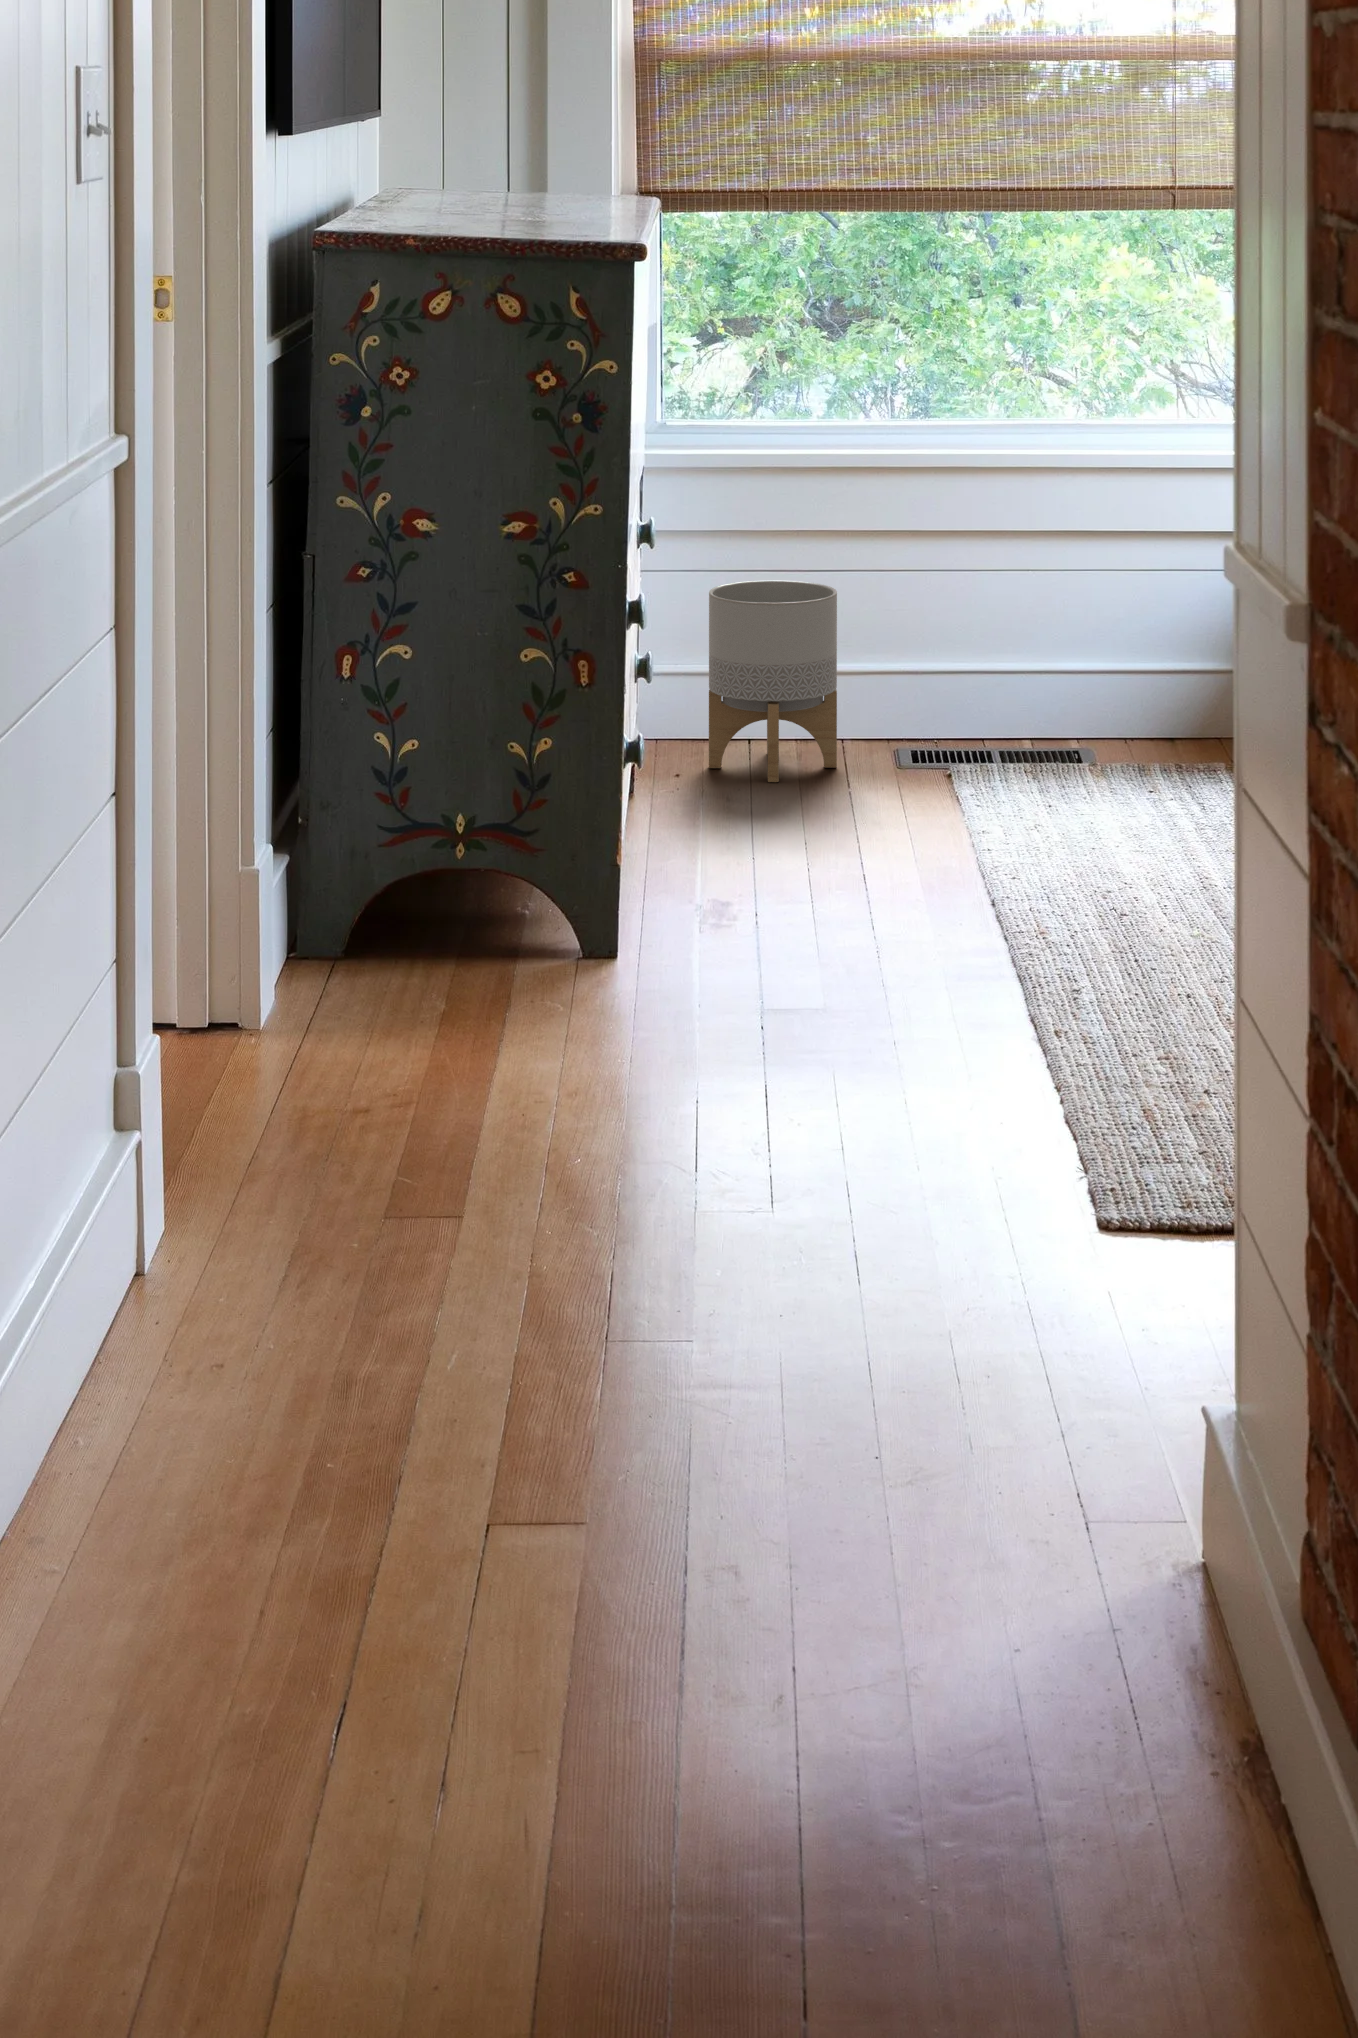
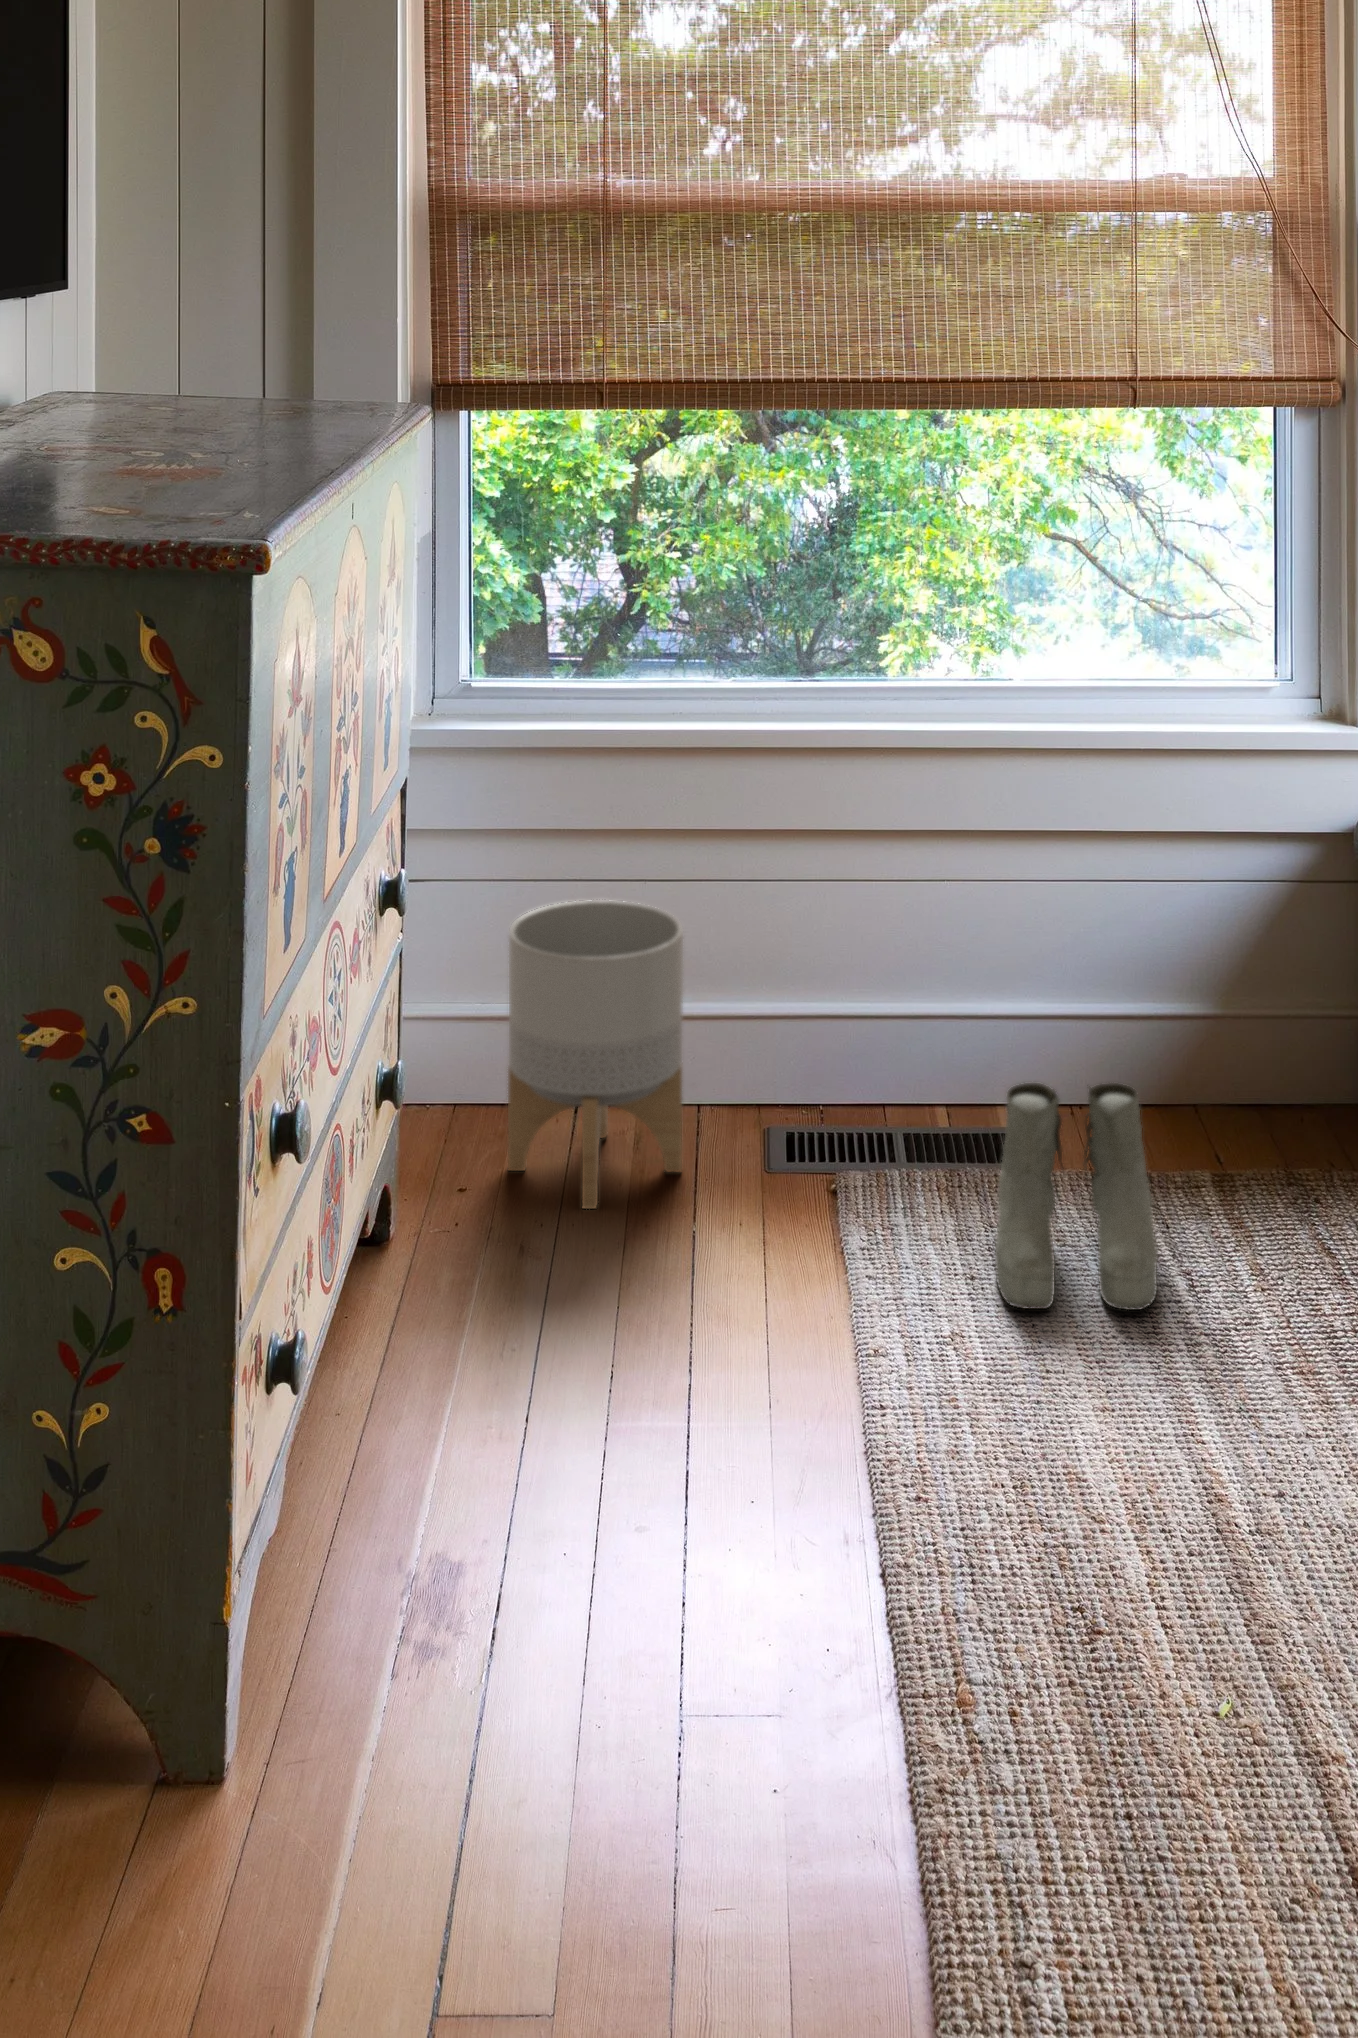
boots: none [1065,679,1176,813] -> present [995,1083,1158,1310]

